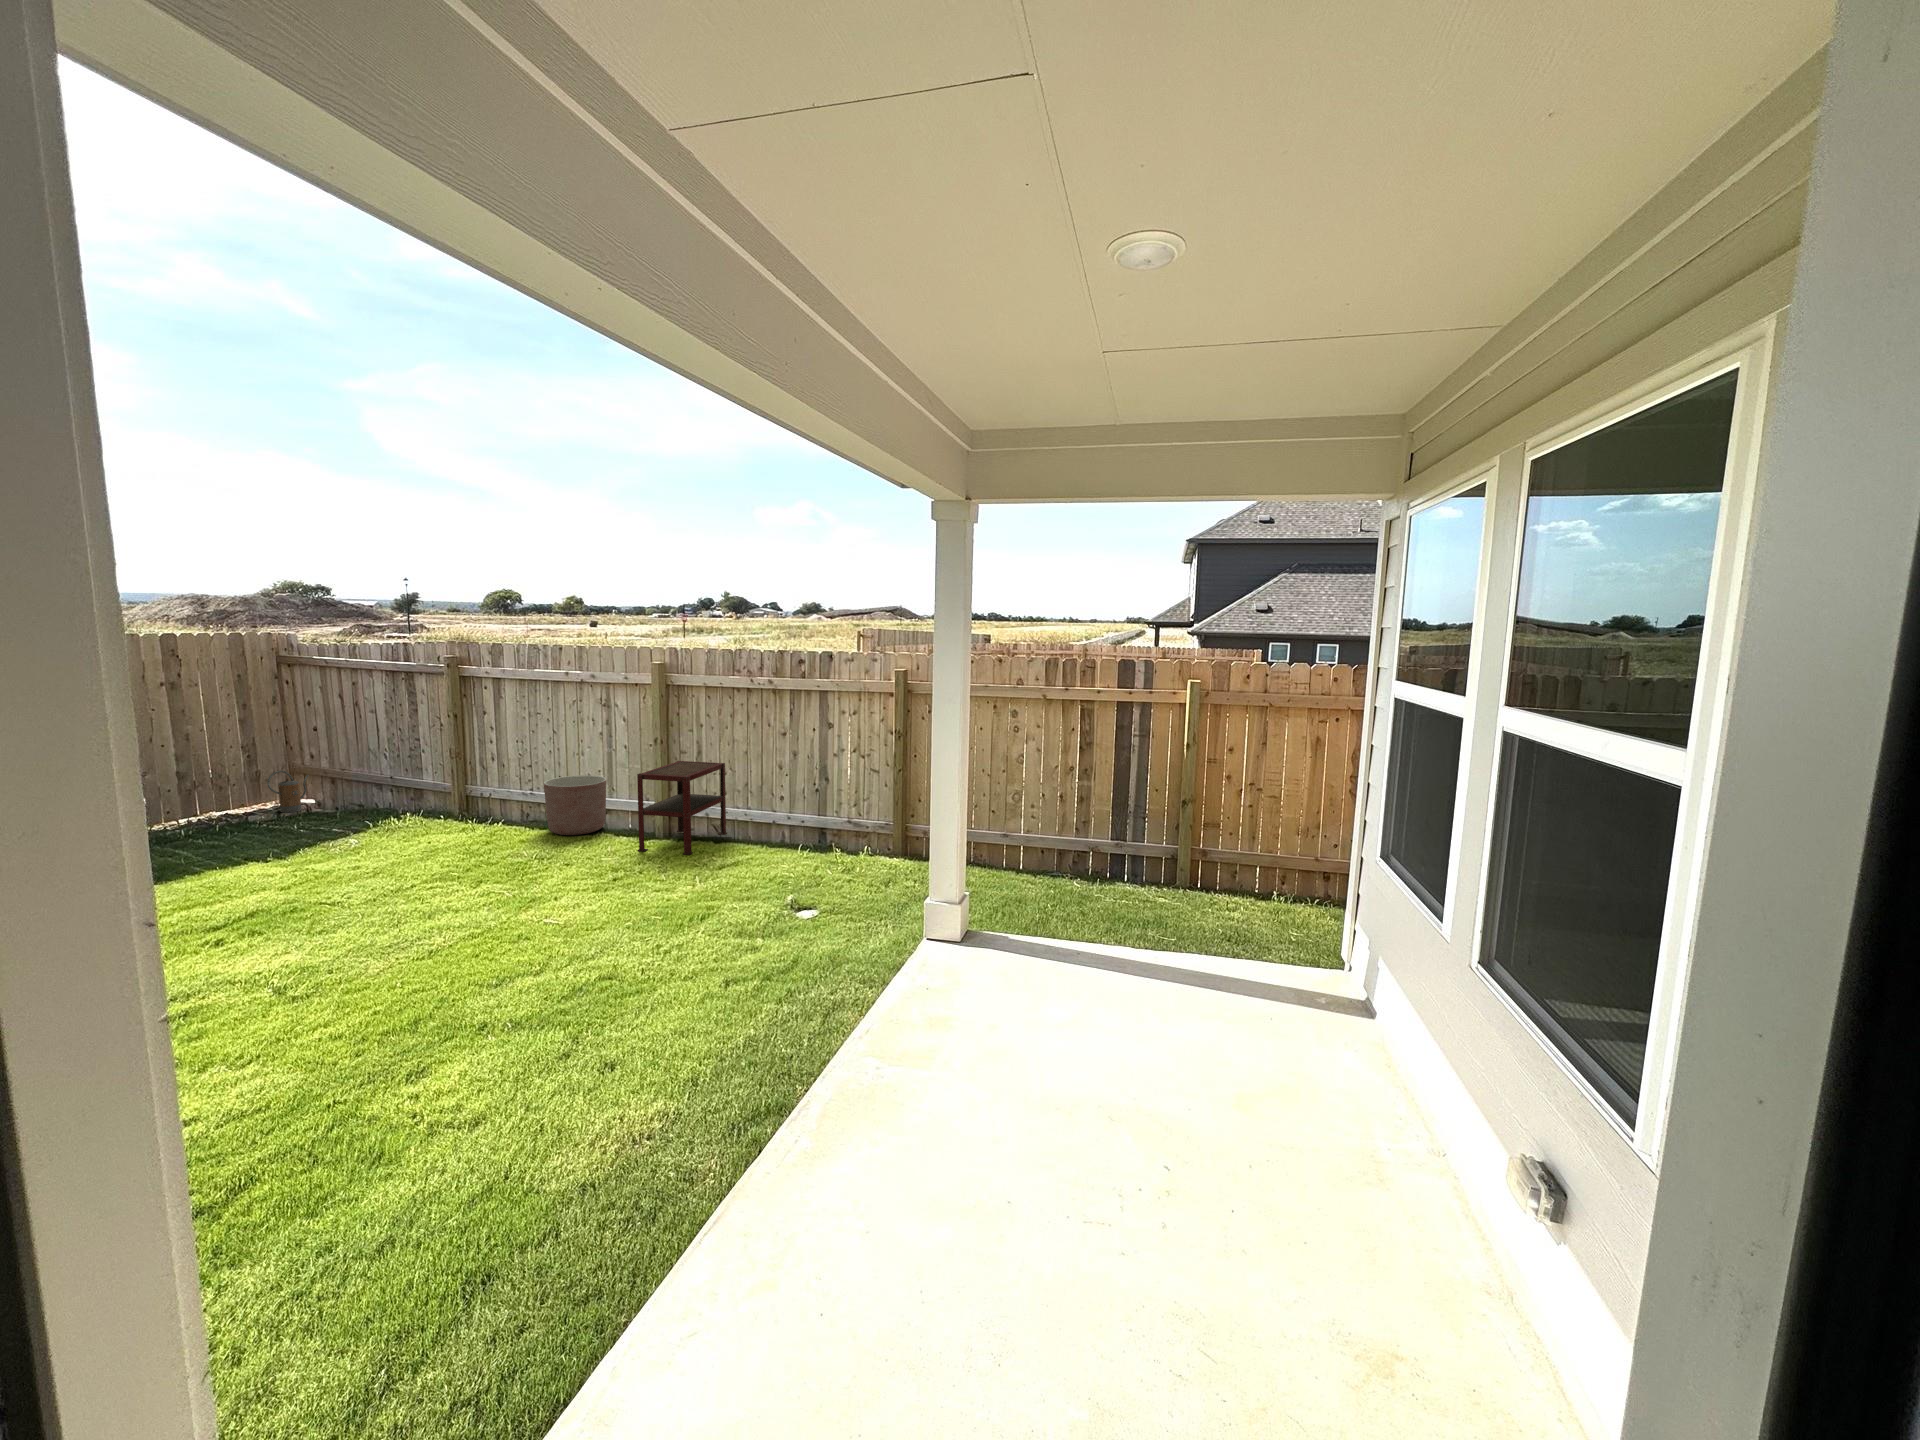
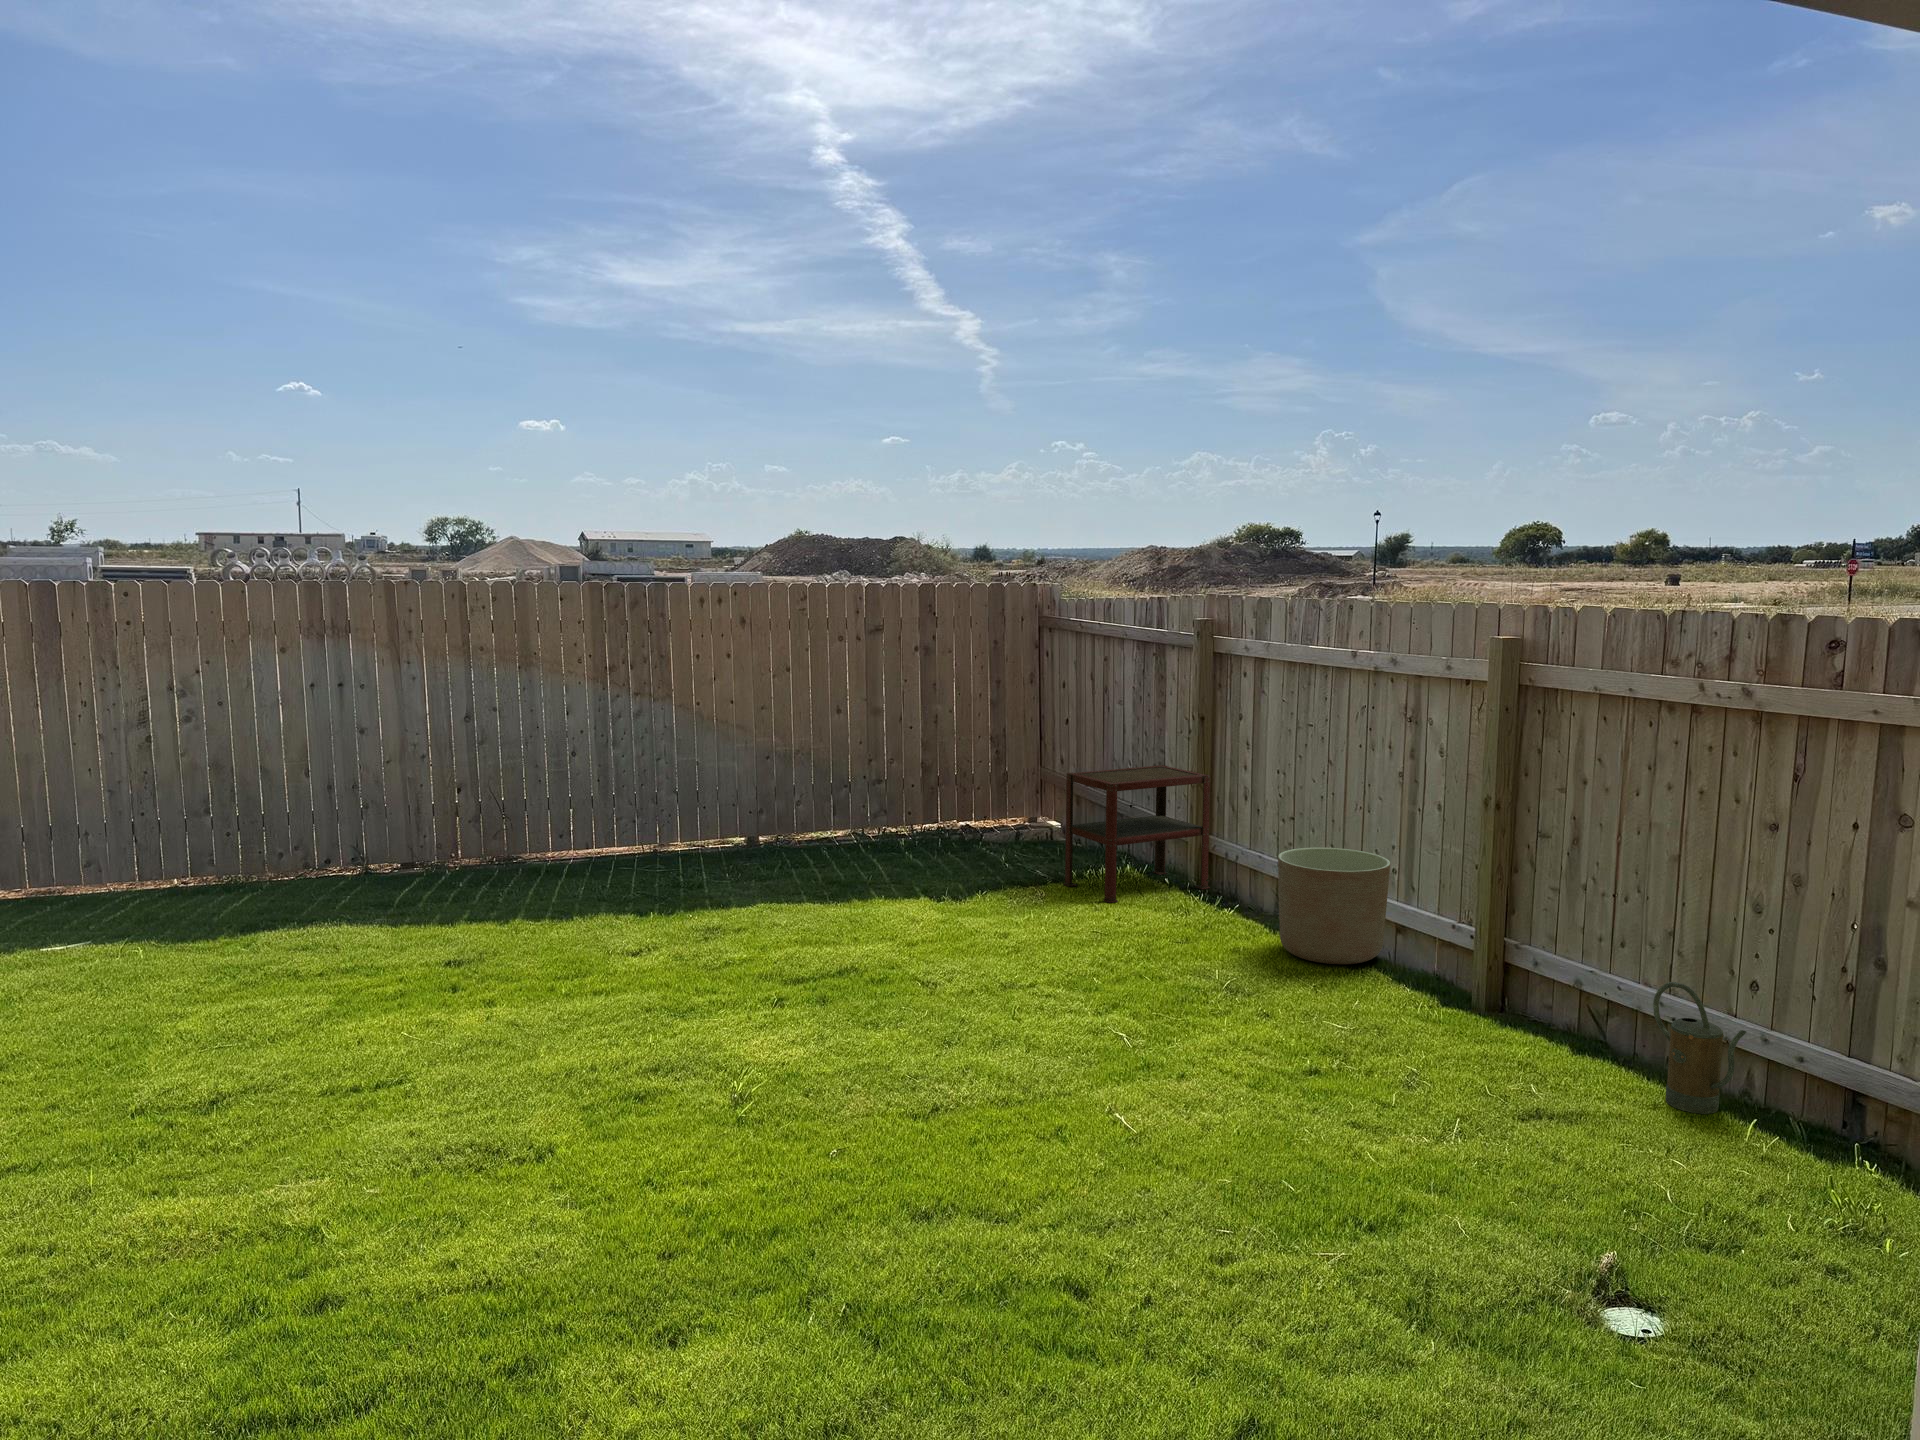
side table: present [637,761,727,855] -> present [1063,765,1210,903]
watering can: present [267,771,309,813] -> present [1653,982,1747,1114]

